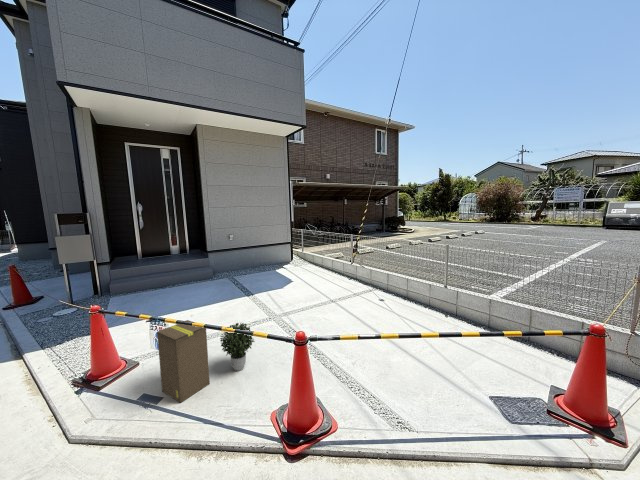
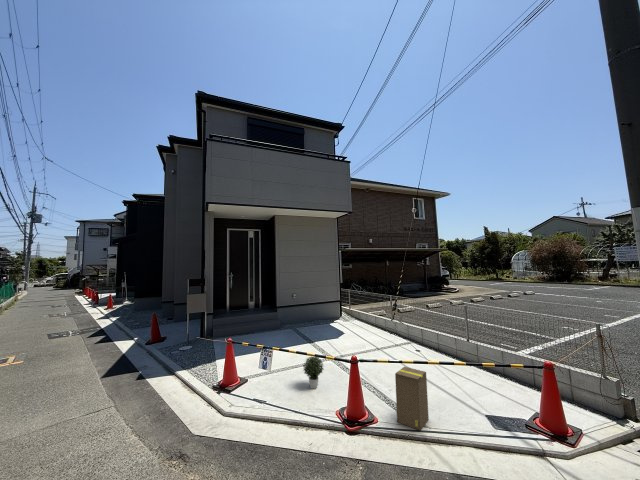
cardboard box: present [157,320,210,403] -> present [395,367,429,430]

